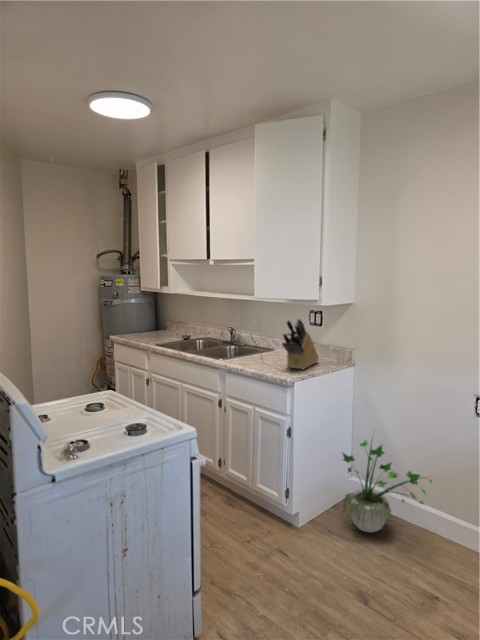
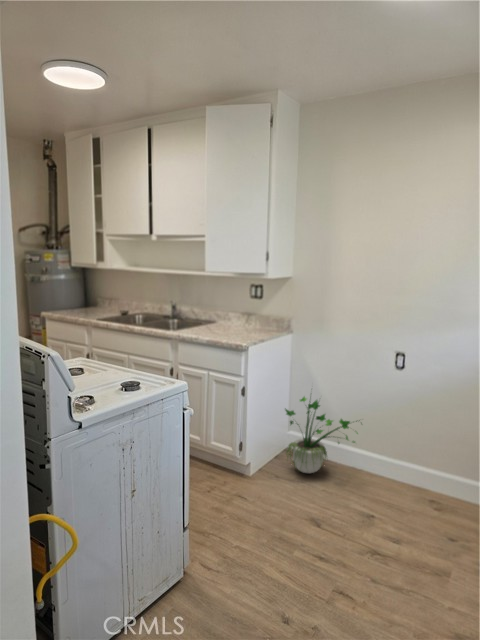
knife block: present [282,319,319,369] -> none [234,290,262,336]

